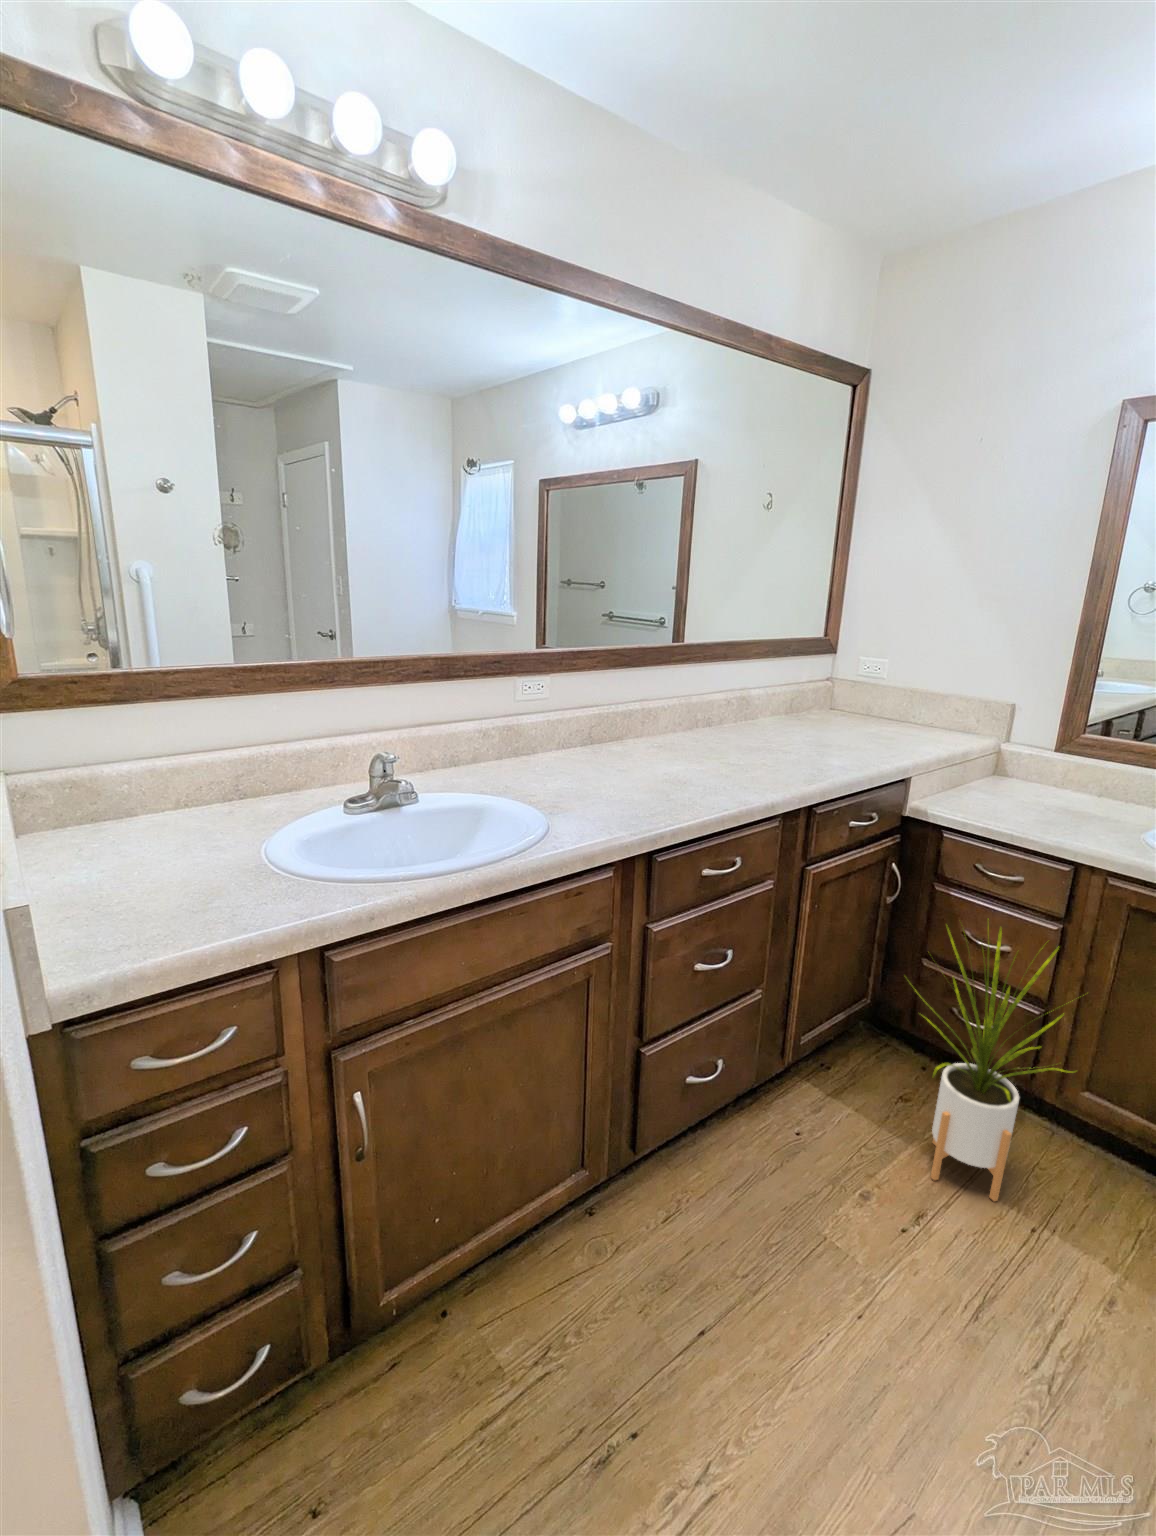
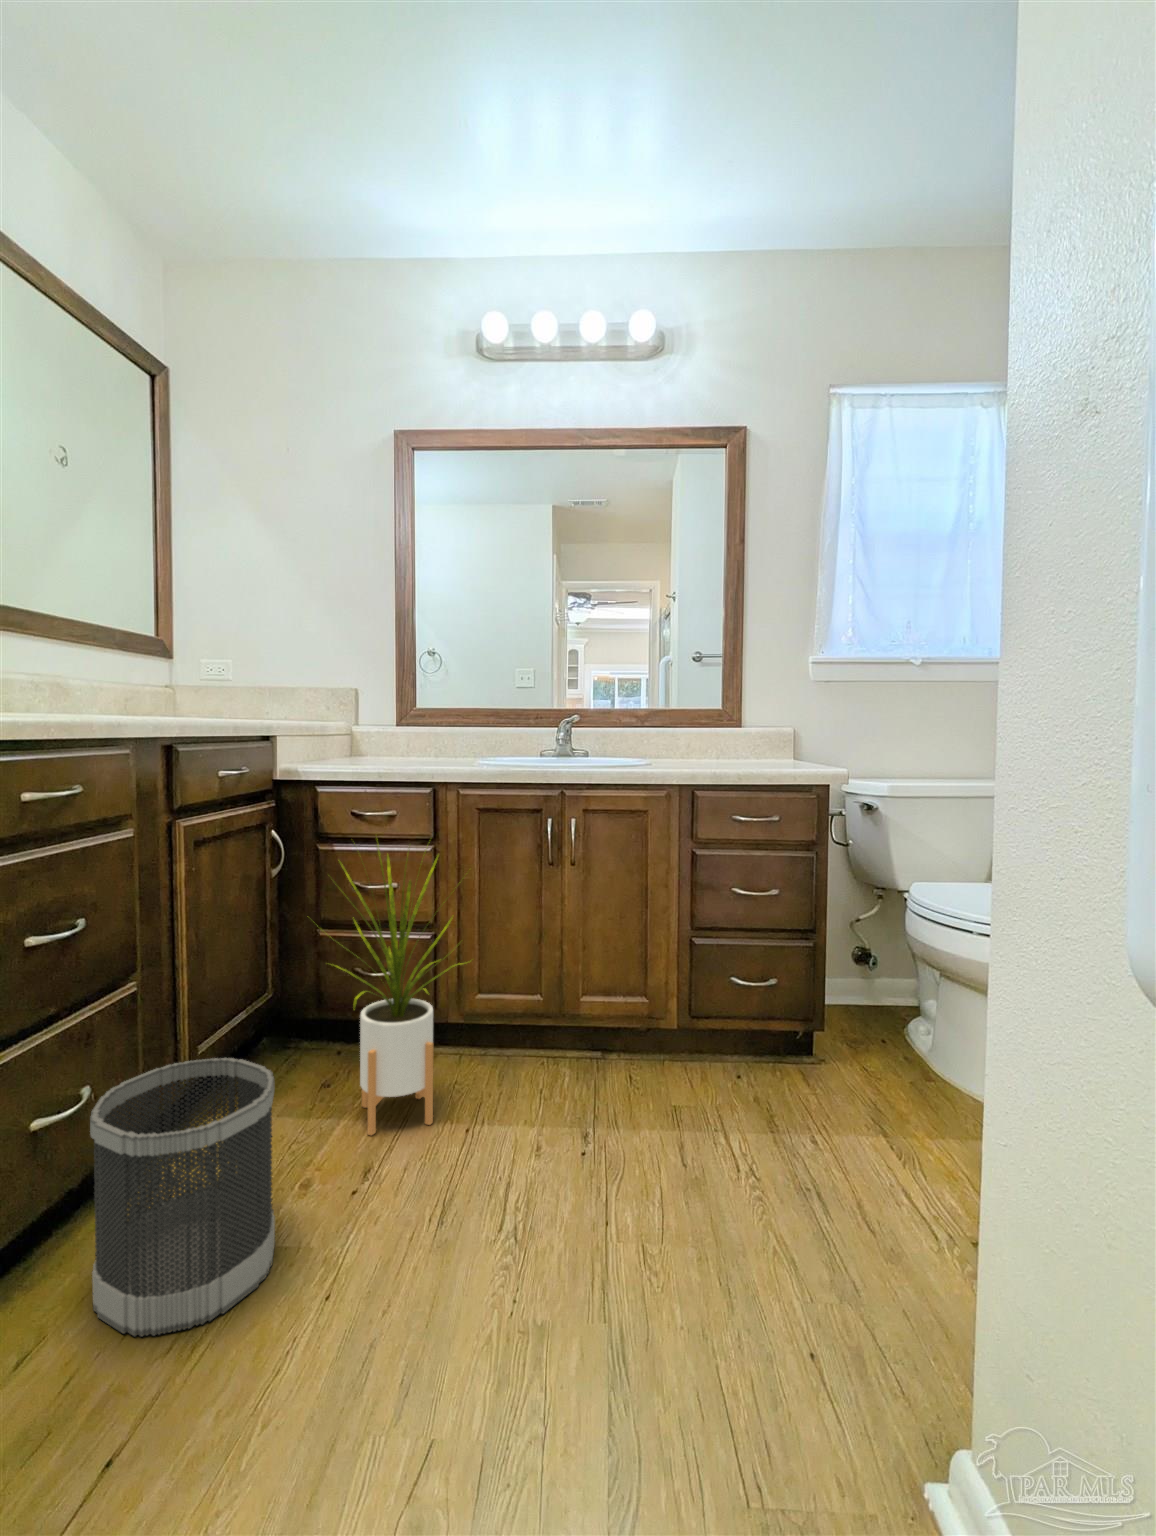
wastebasket: none [709,1070,847,1278] -> present [90,1058,275,1337]

